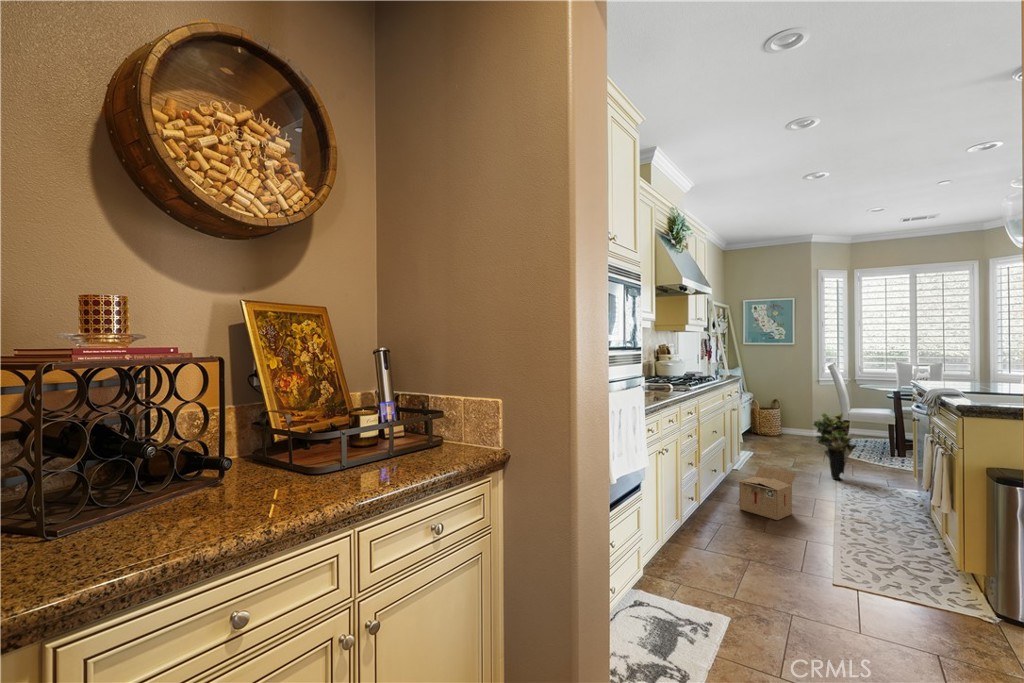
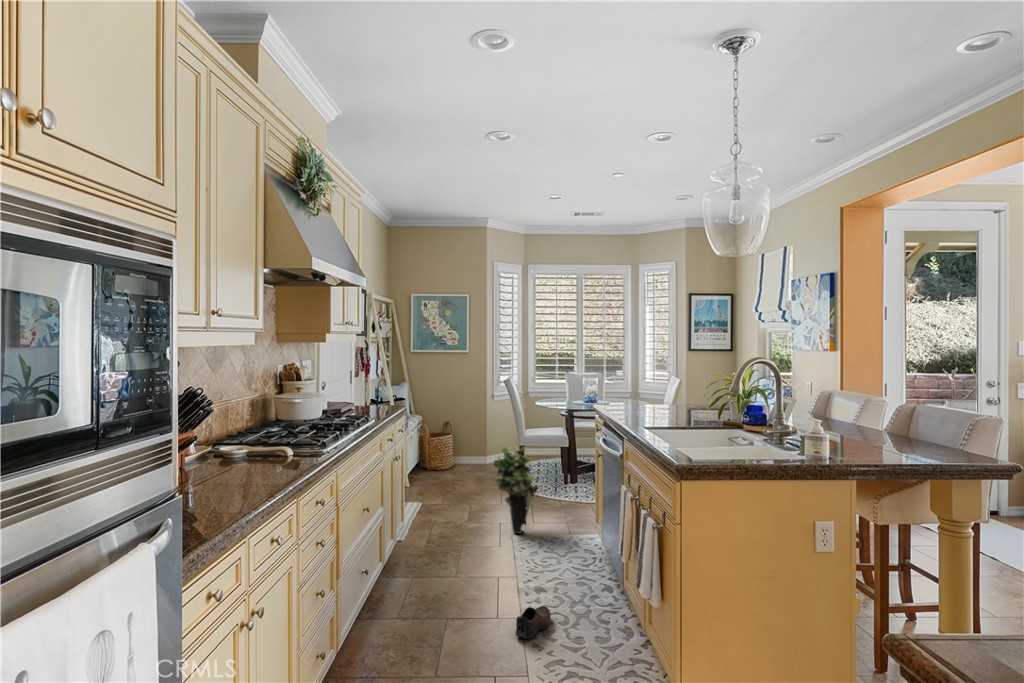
cardboard box: present [738,466,796,520] -> none [393,549,479,639]
shoe: none [825,512,857,531] -> present [516,606,551,639]

